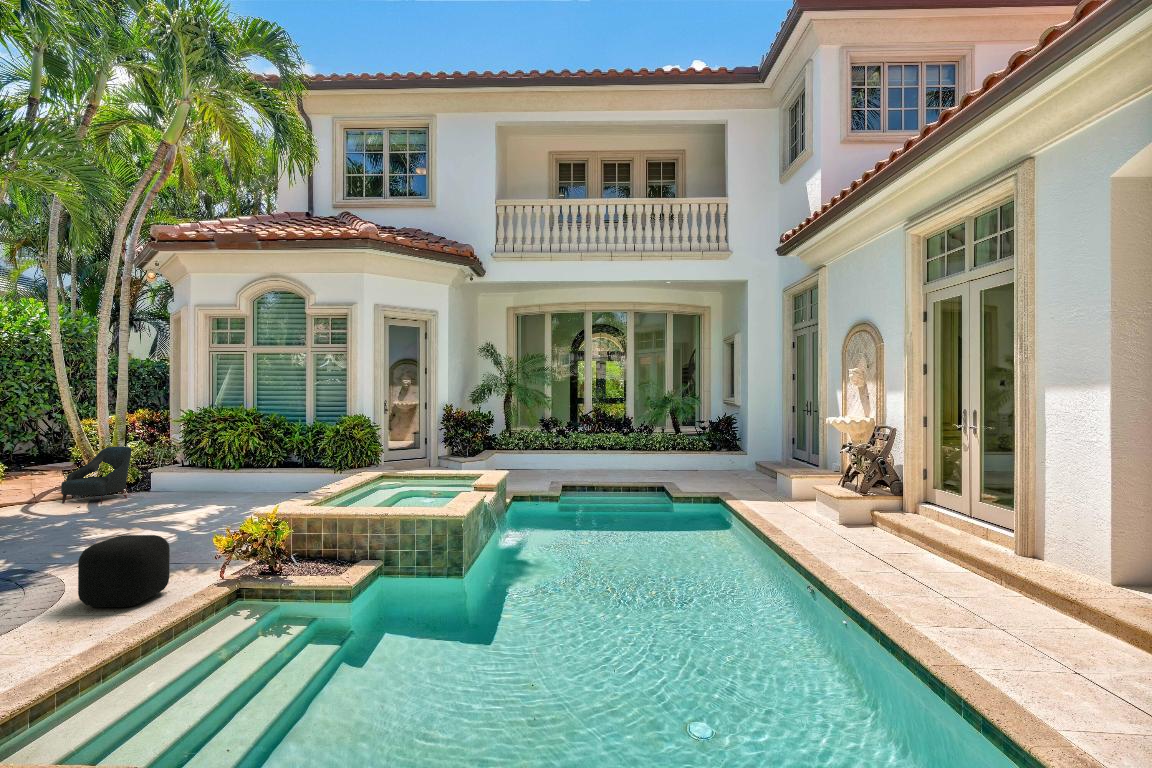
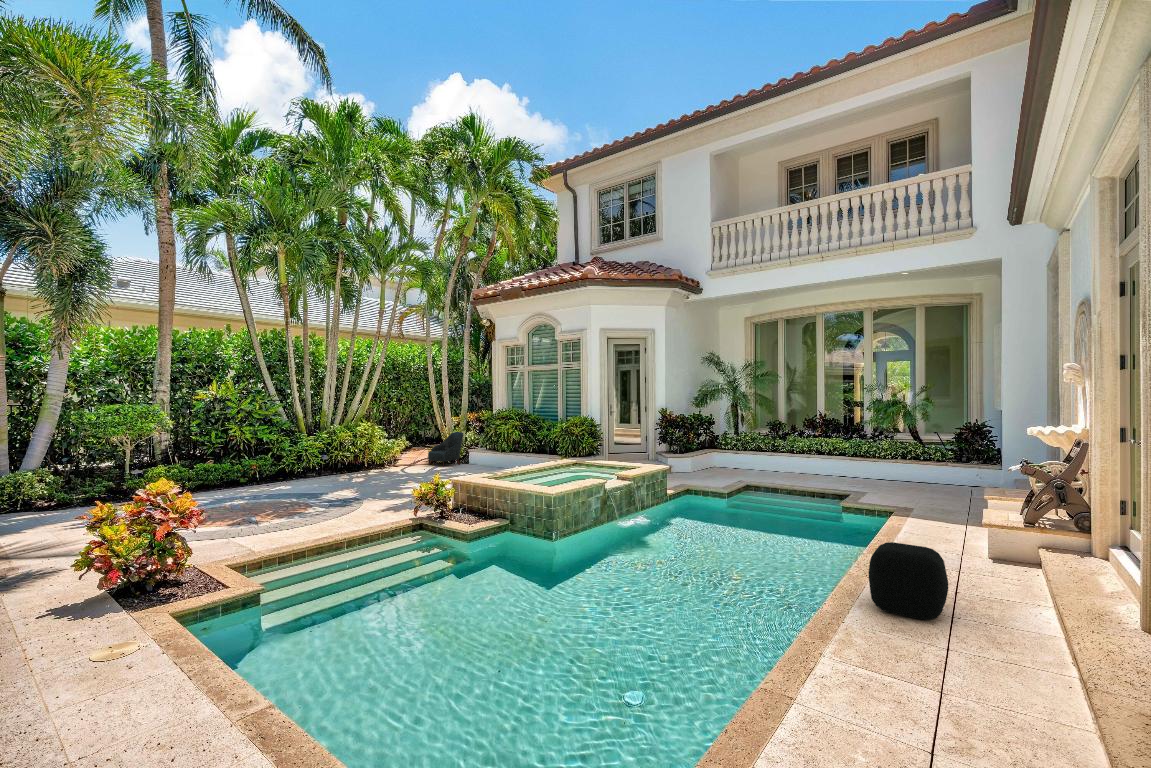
ottoman: present [78,535,170,607] -> present [869,542,948,620]

